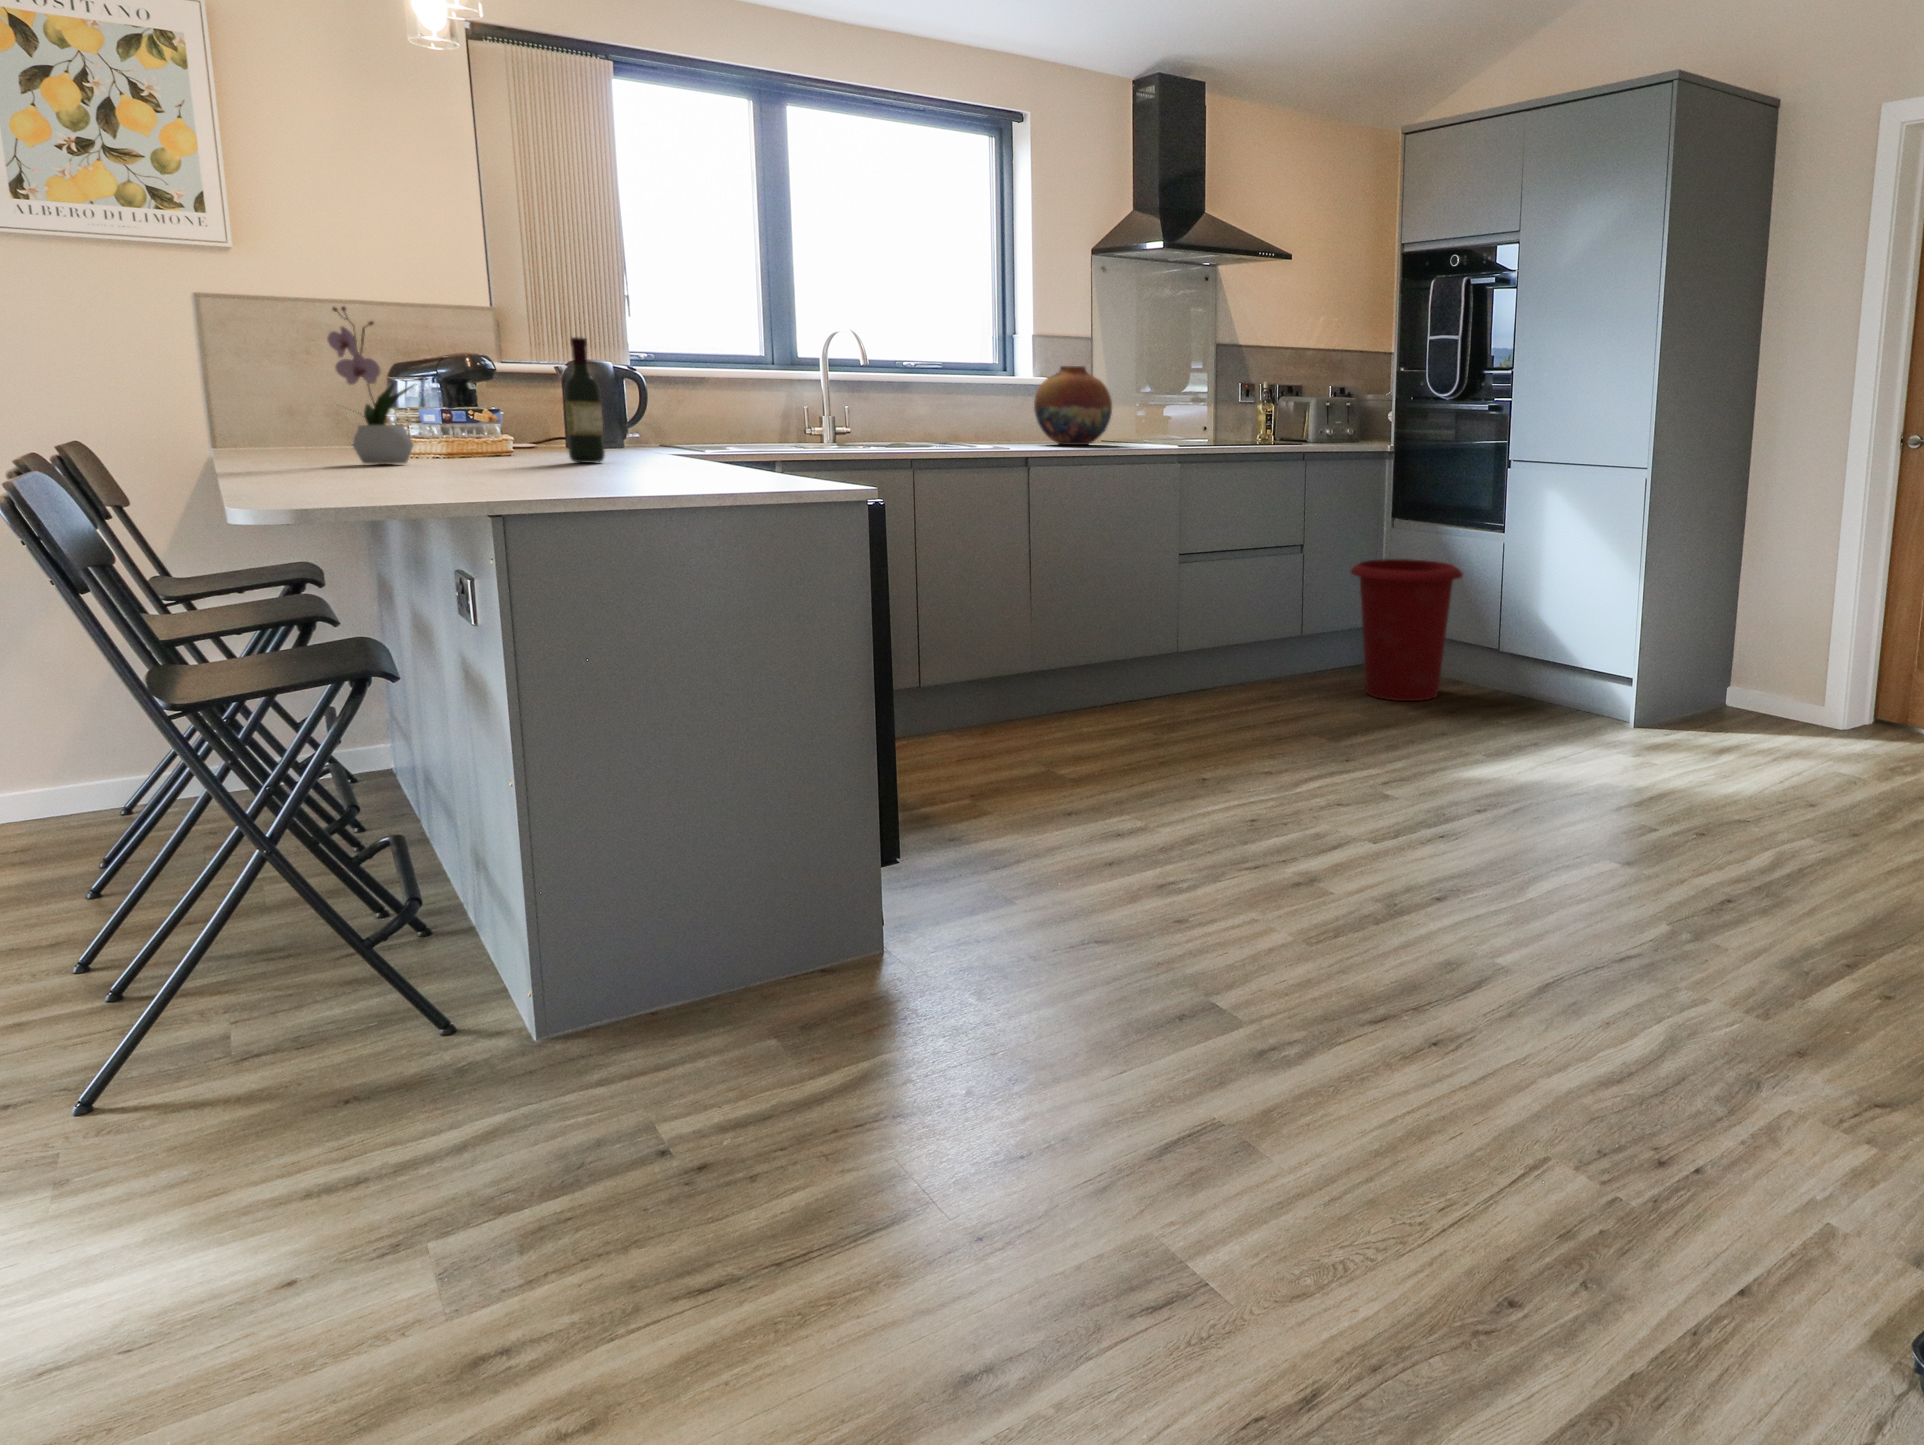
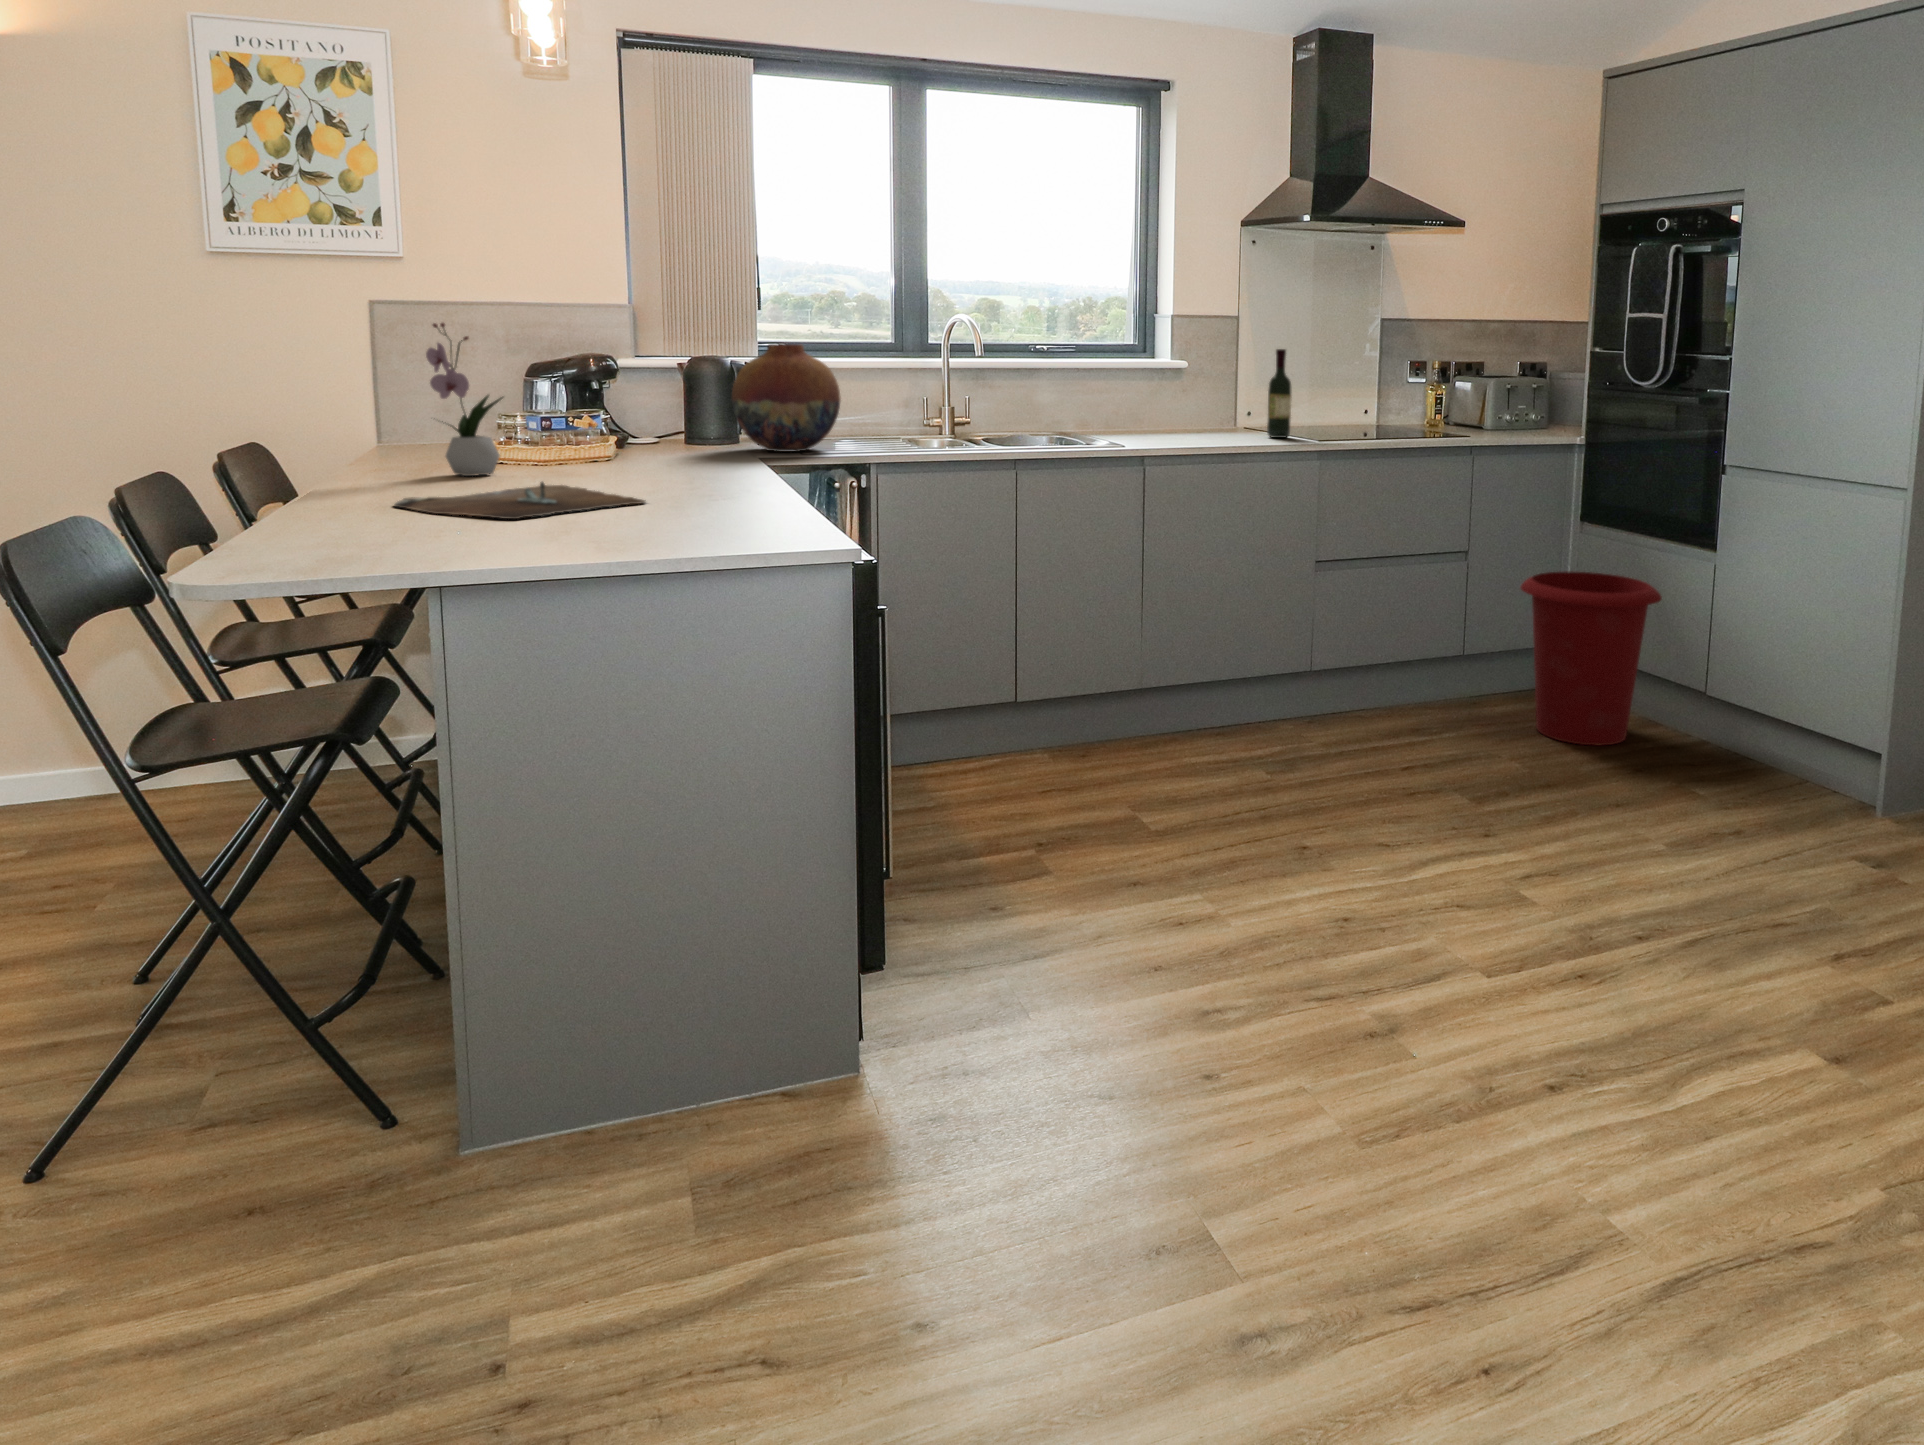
wine bottle: present [565,337,605,463] -> present [1267,349,1292,438]
vase: present [1034,366,1112,445] -> present [732,344,841,452]
cutting board: none [352,453,618,482] -> present [394,482,645,519]

